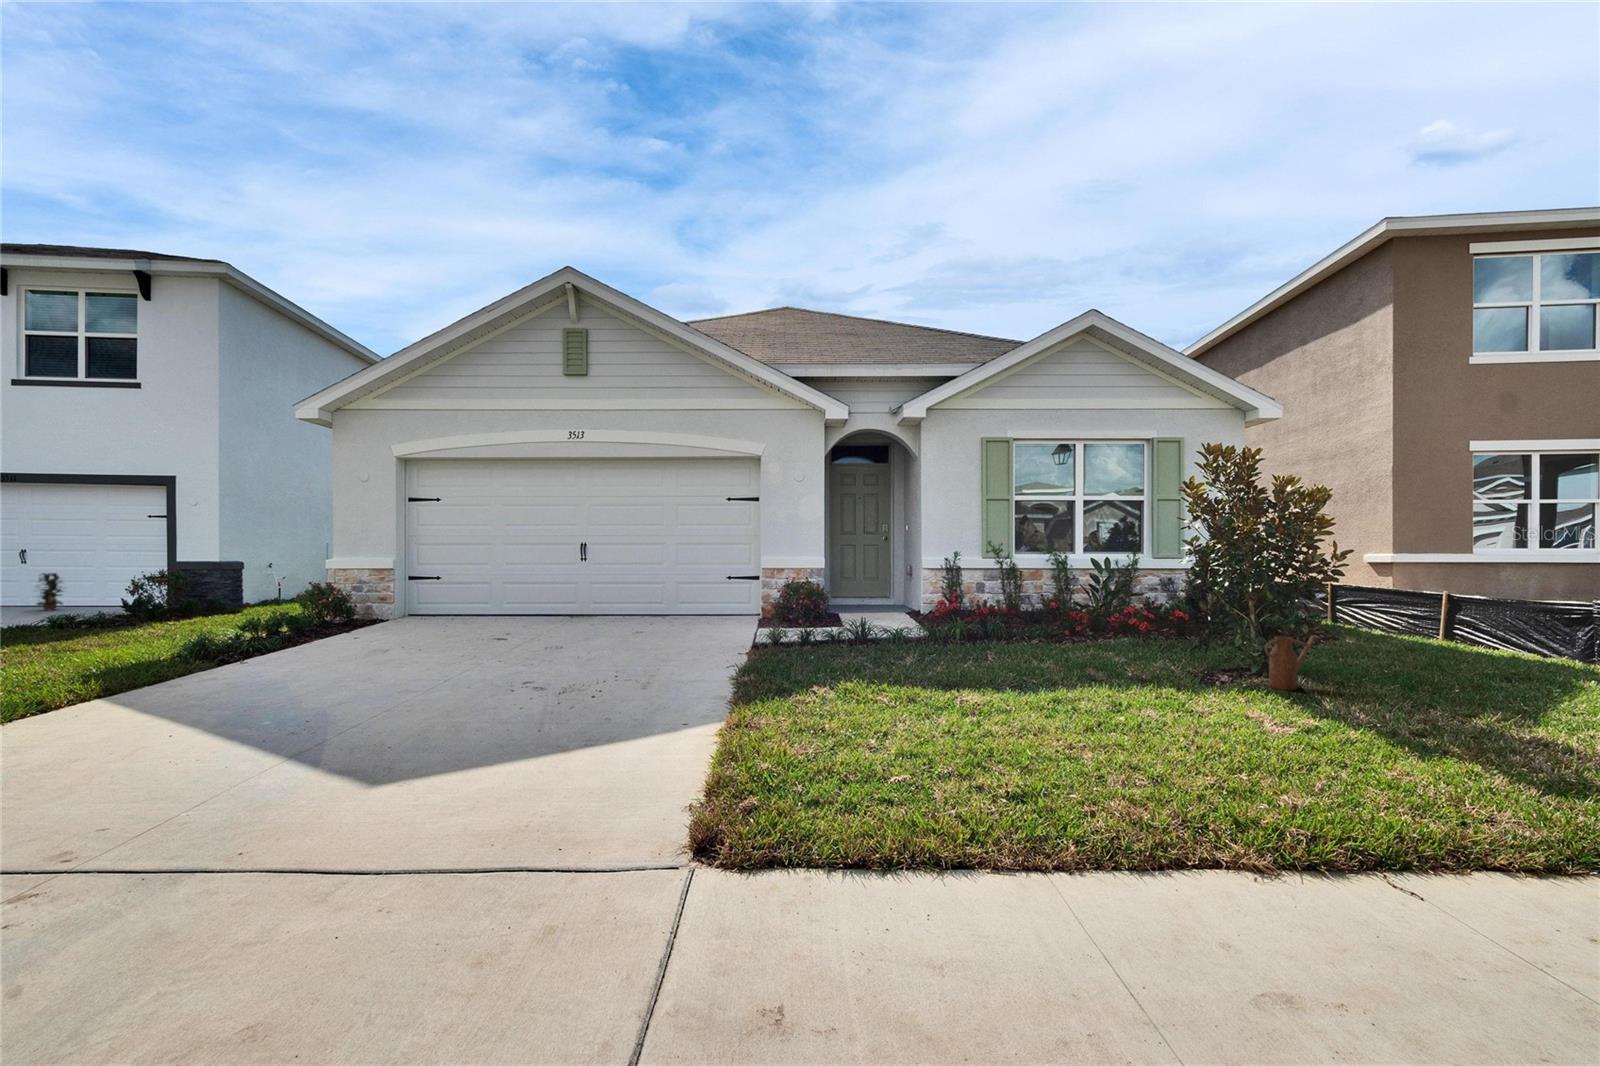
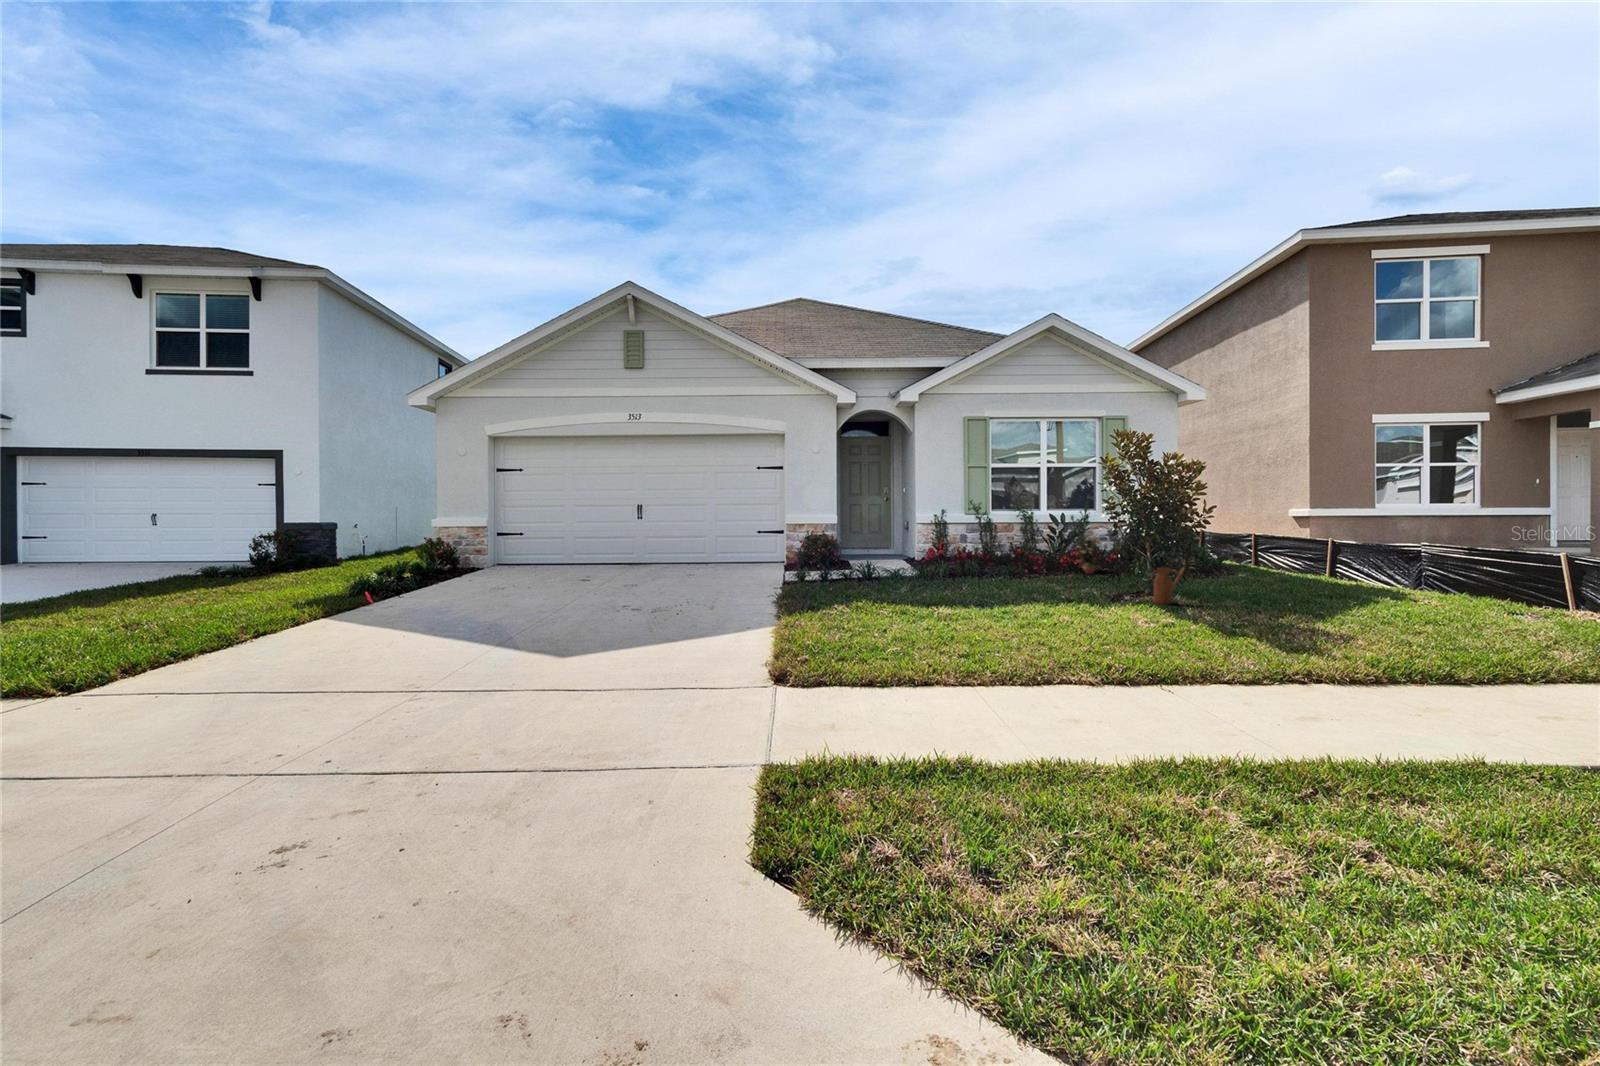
decorative plant: present [37,573,63,611] -> present [1076,536,1101,574]

